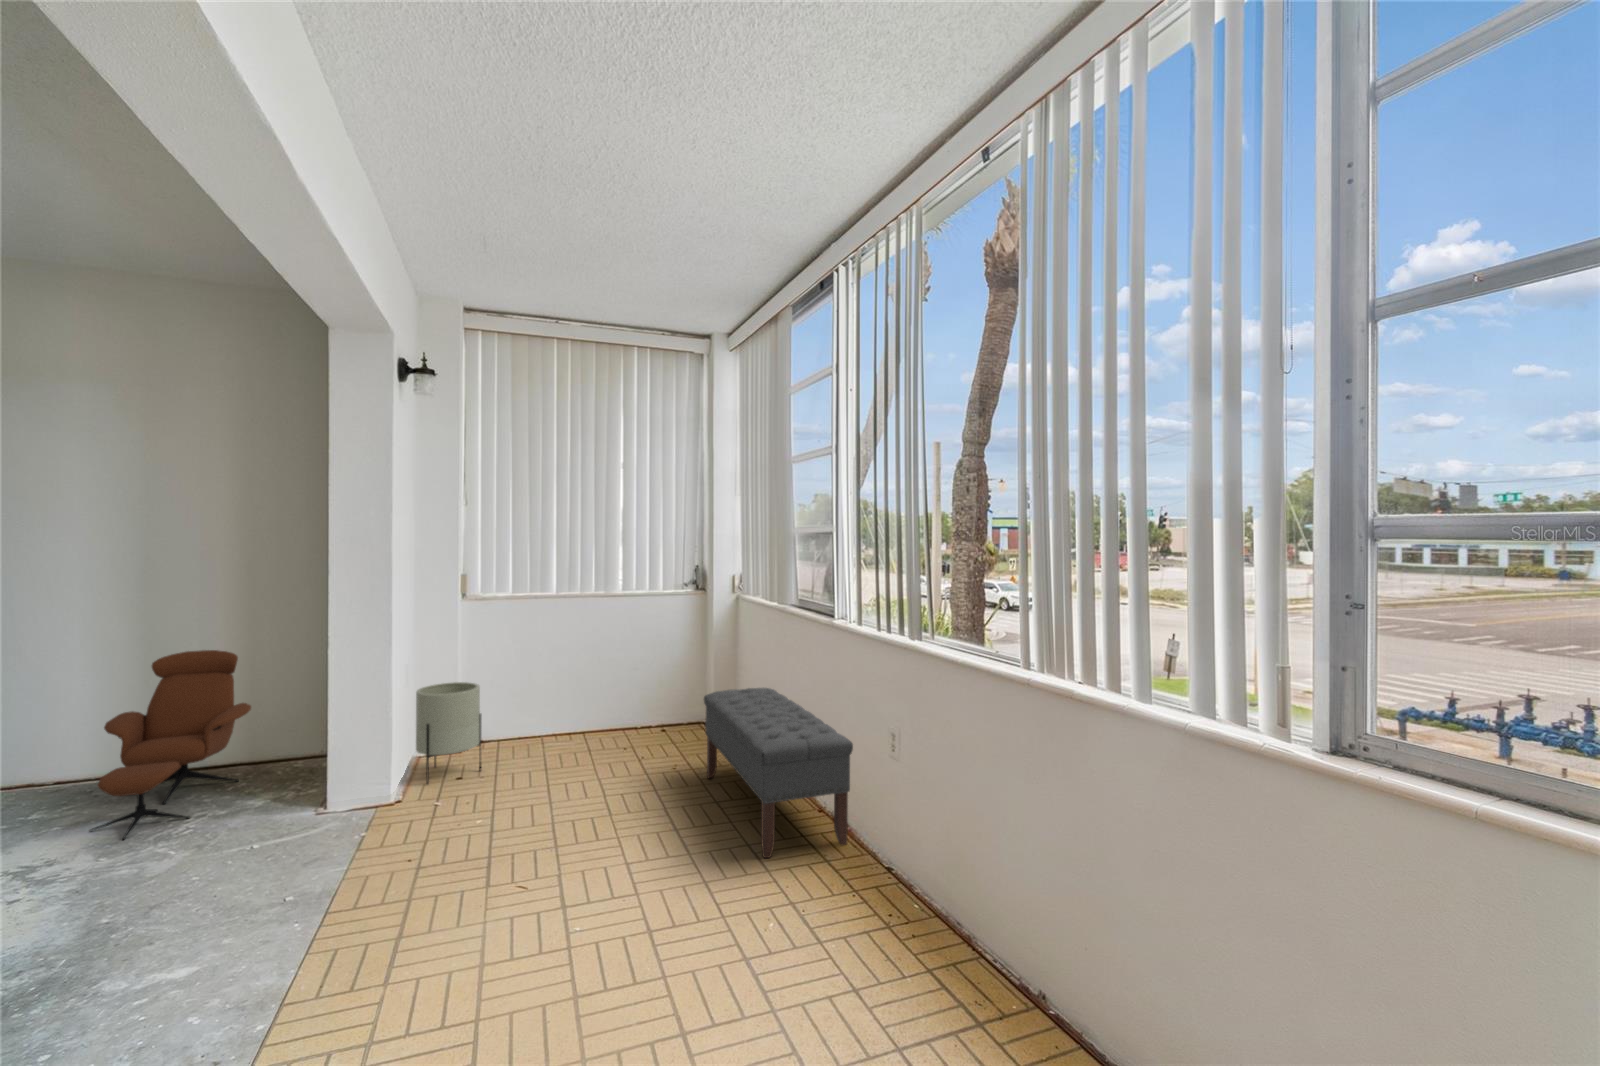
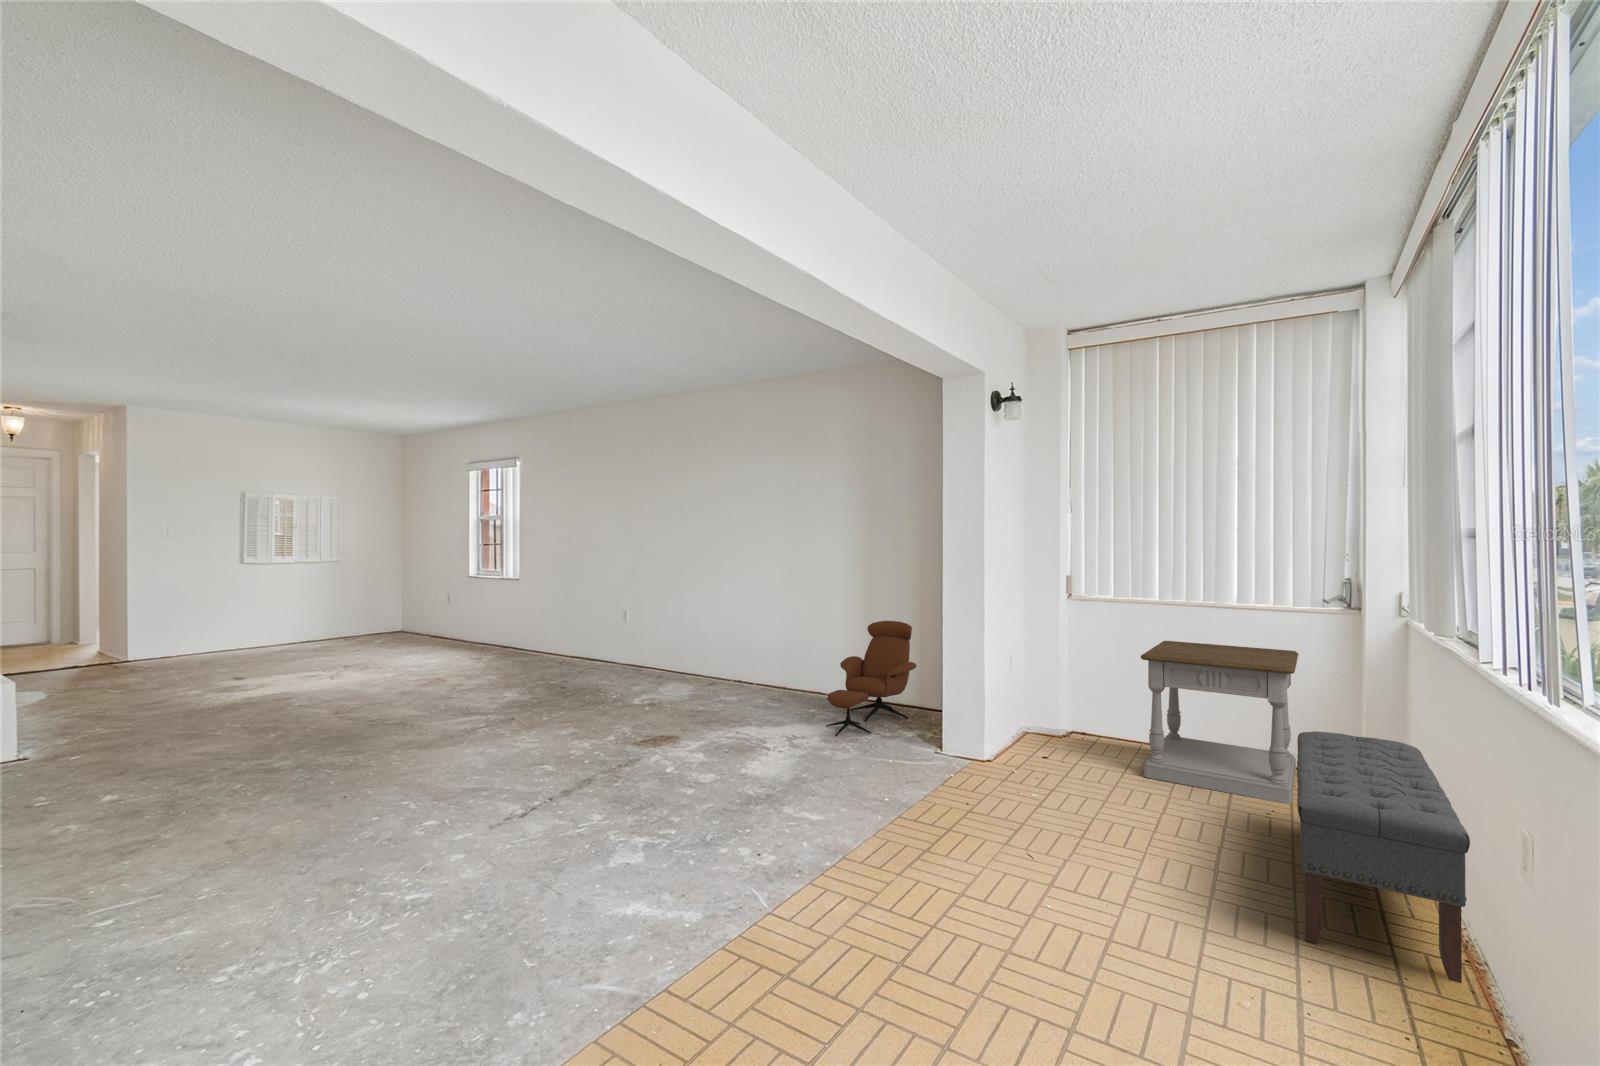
side table: none [561,628,686,768] -> present [1141,641,1298,804]
planter: present [416,682,481,784] -> none [1013,671,1067,757]

